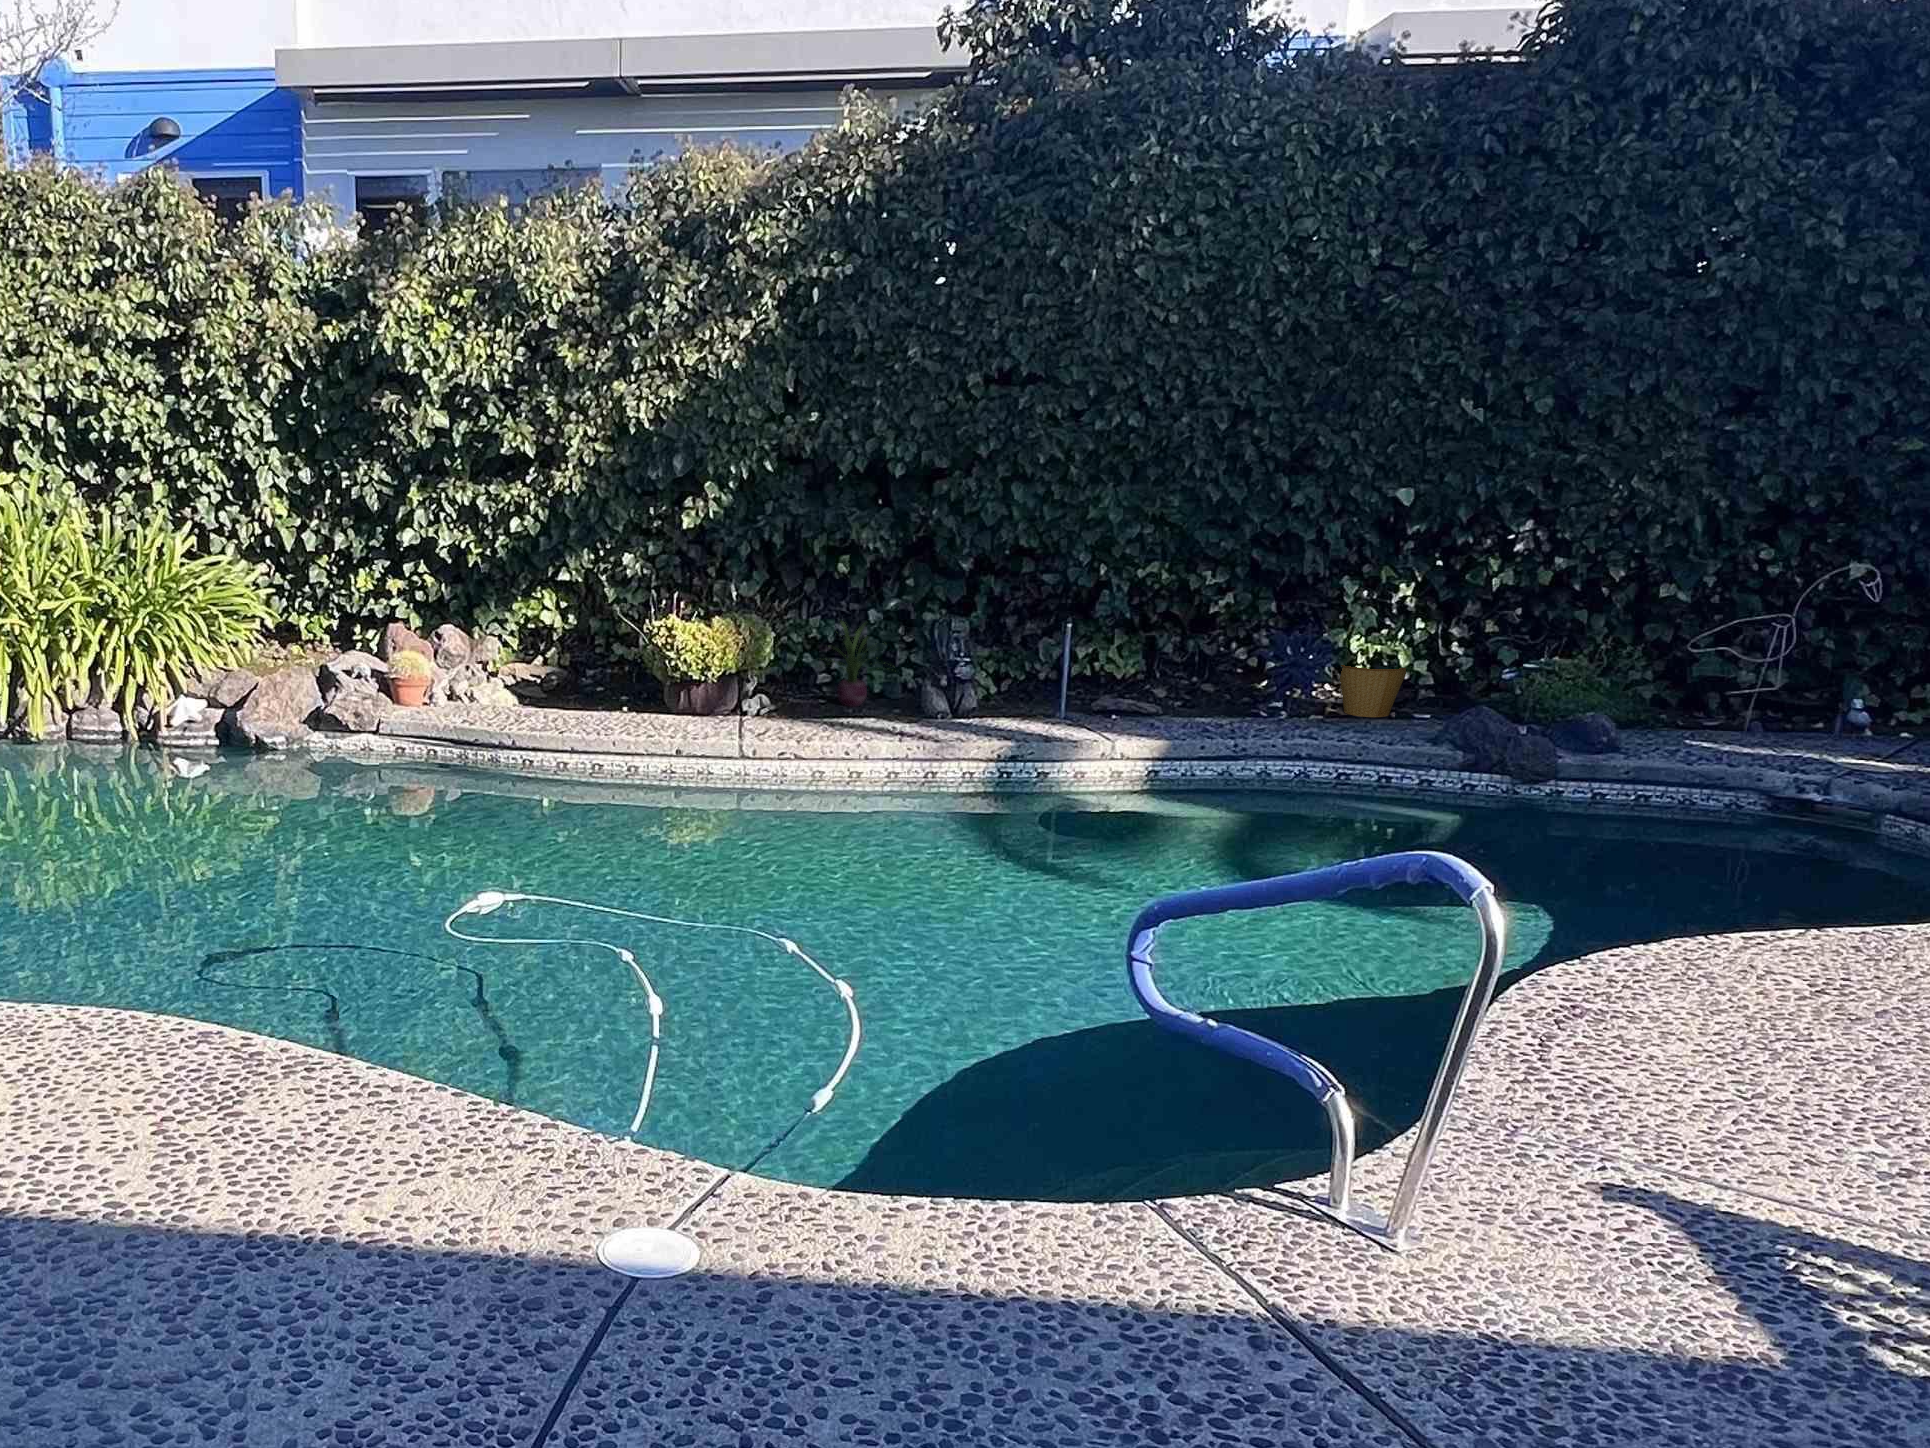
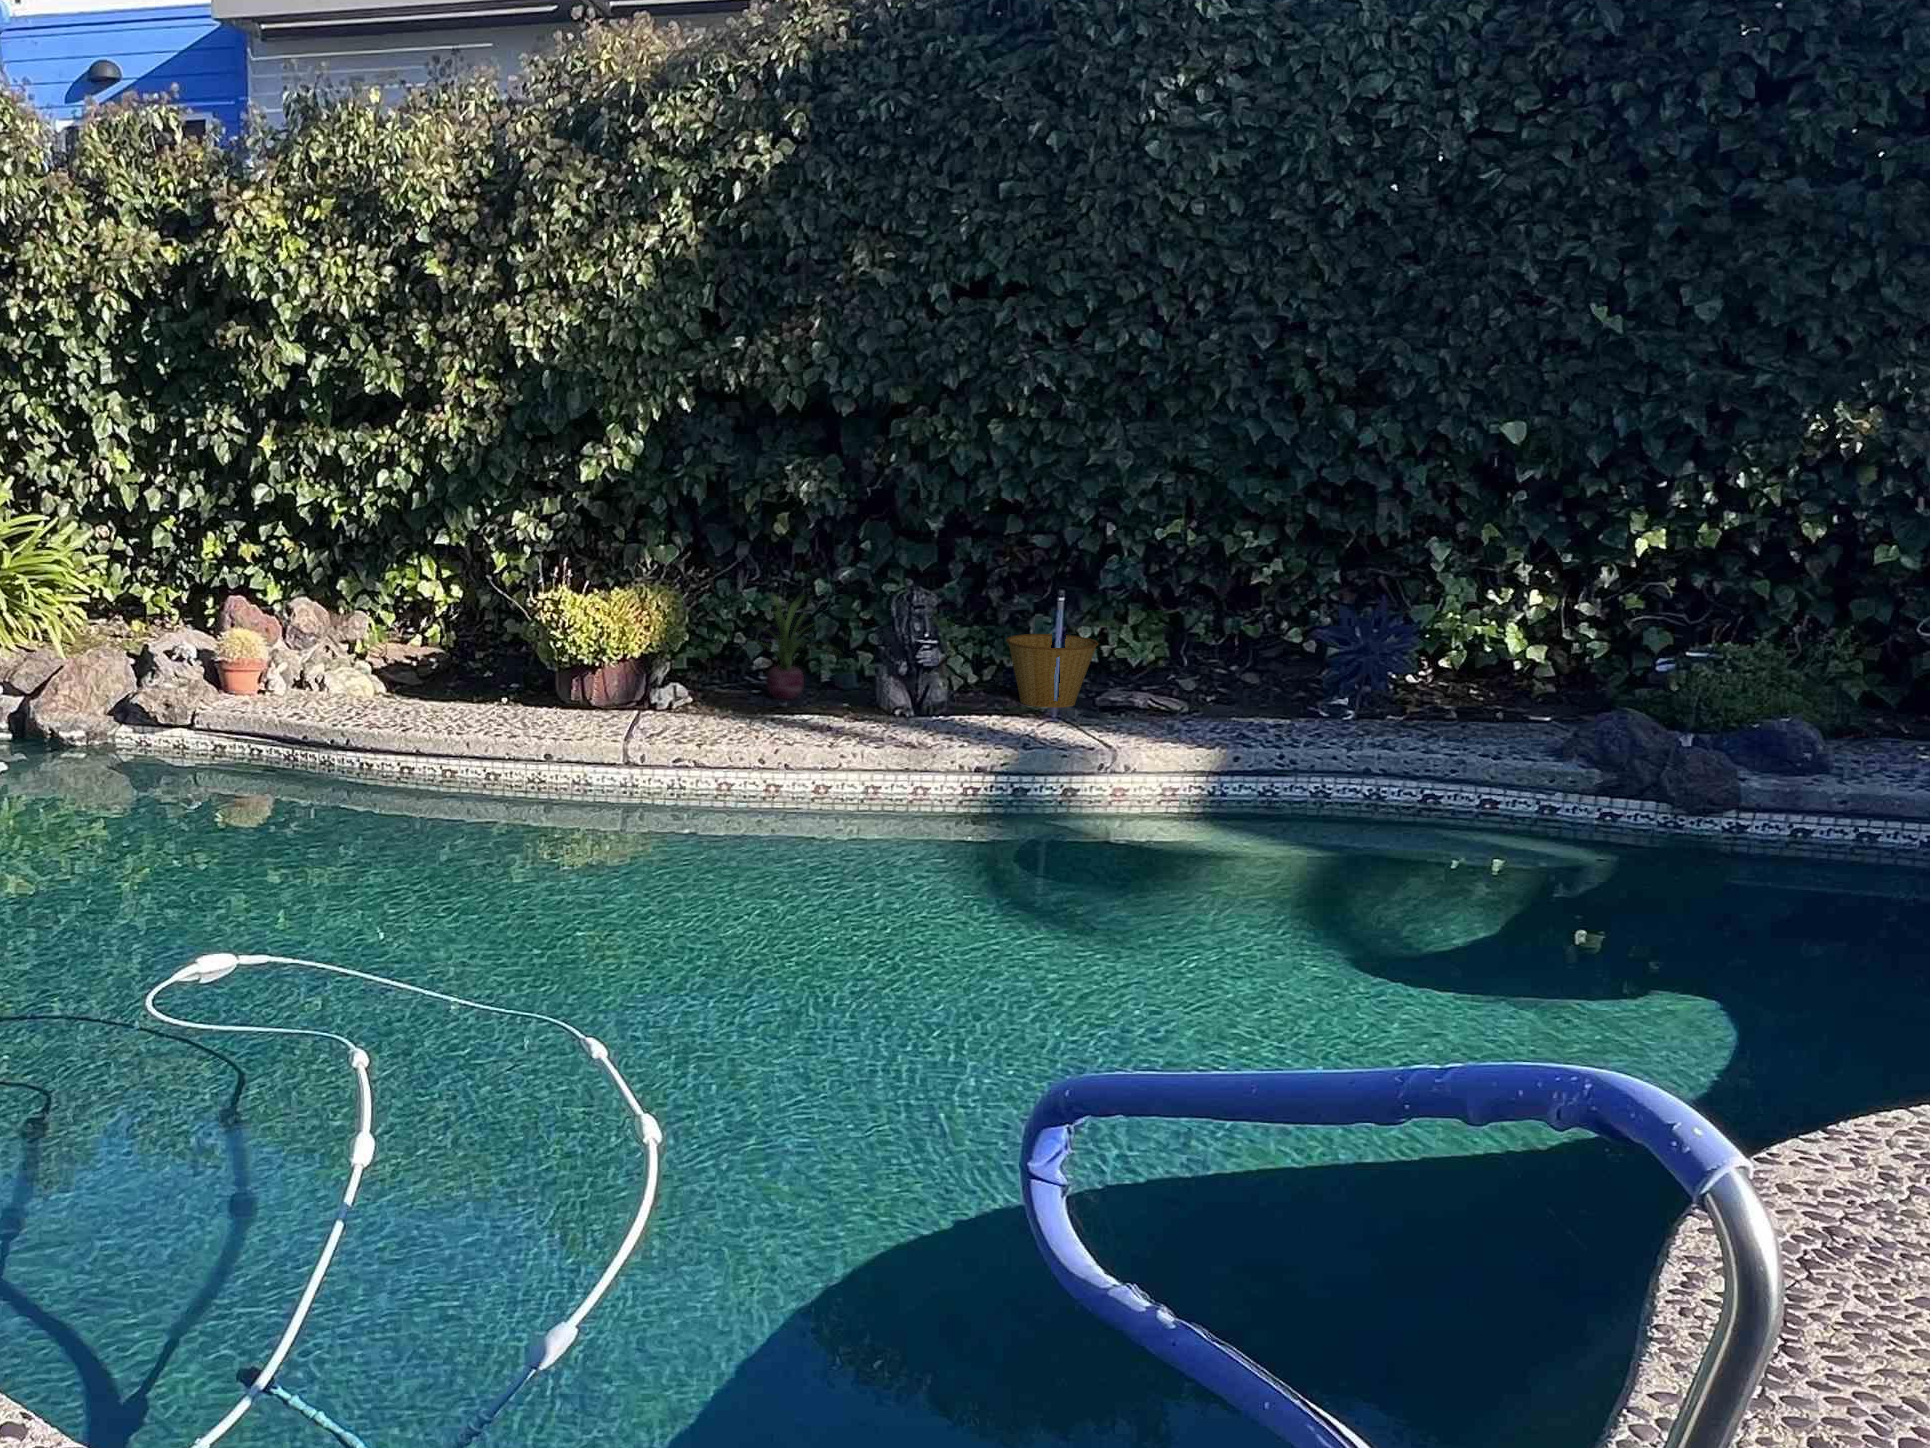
basket: present [1340,665,1406,717] -> present [1006,634,1099,708]

